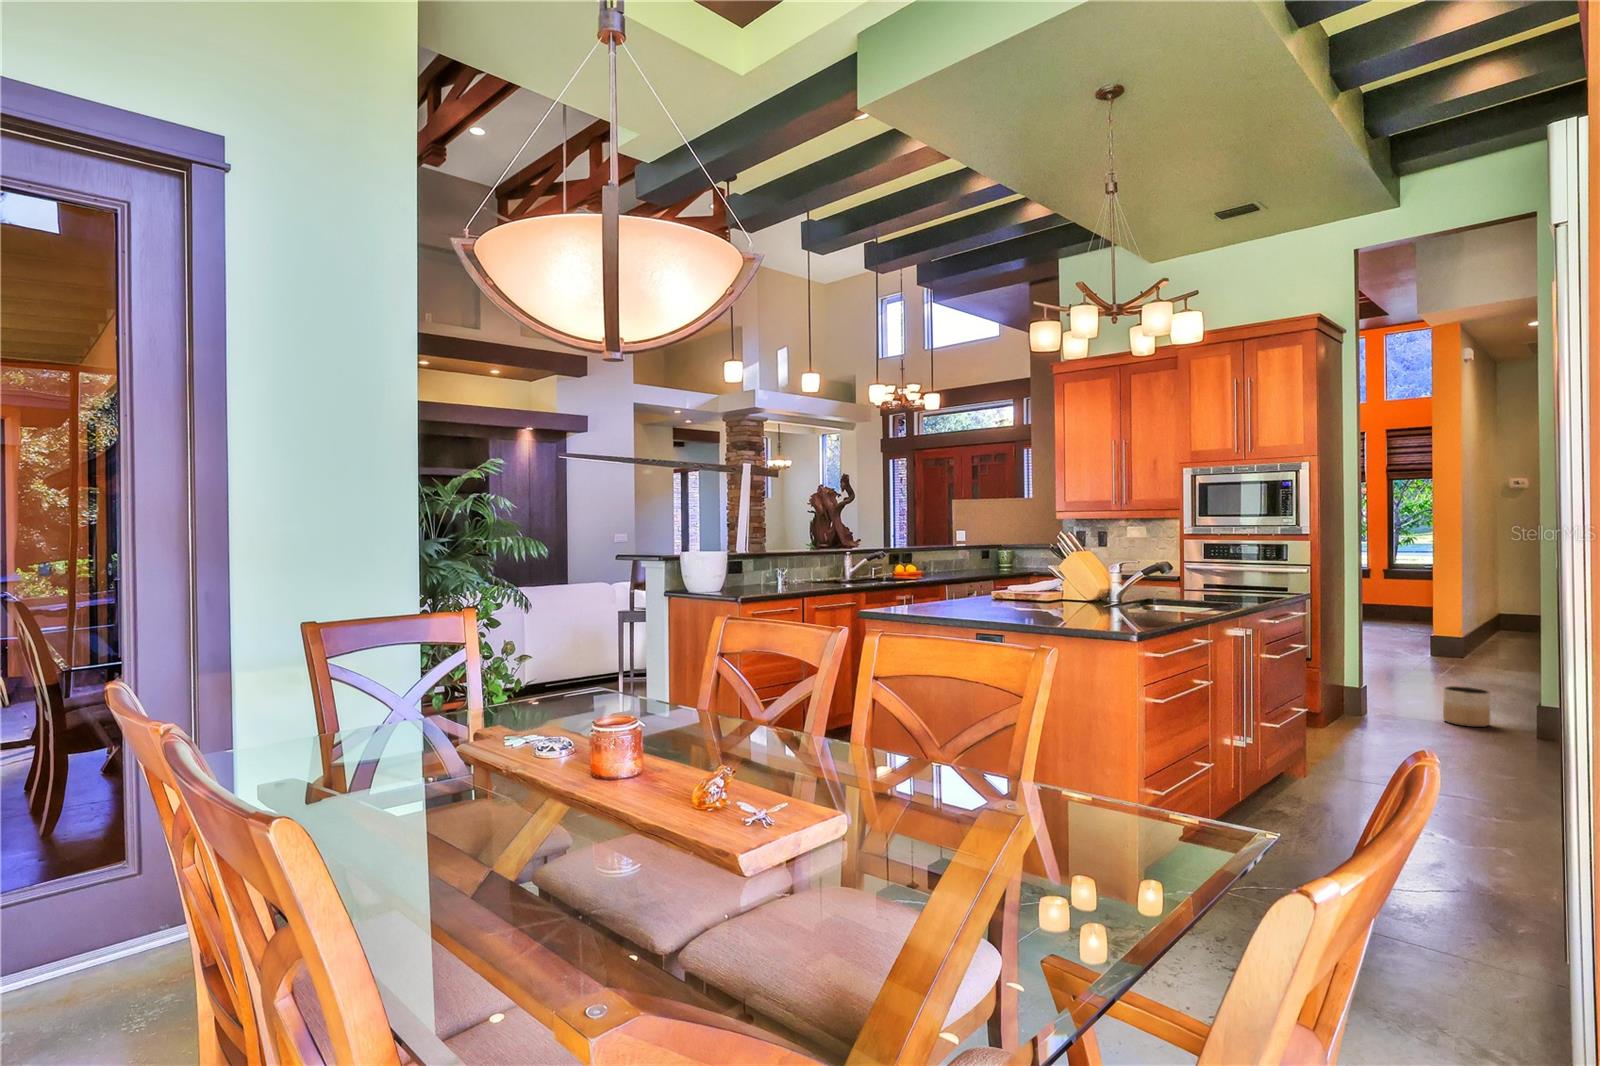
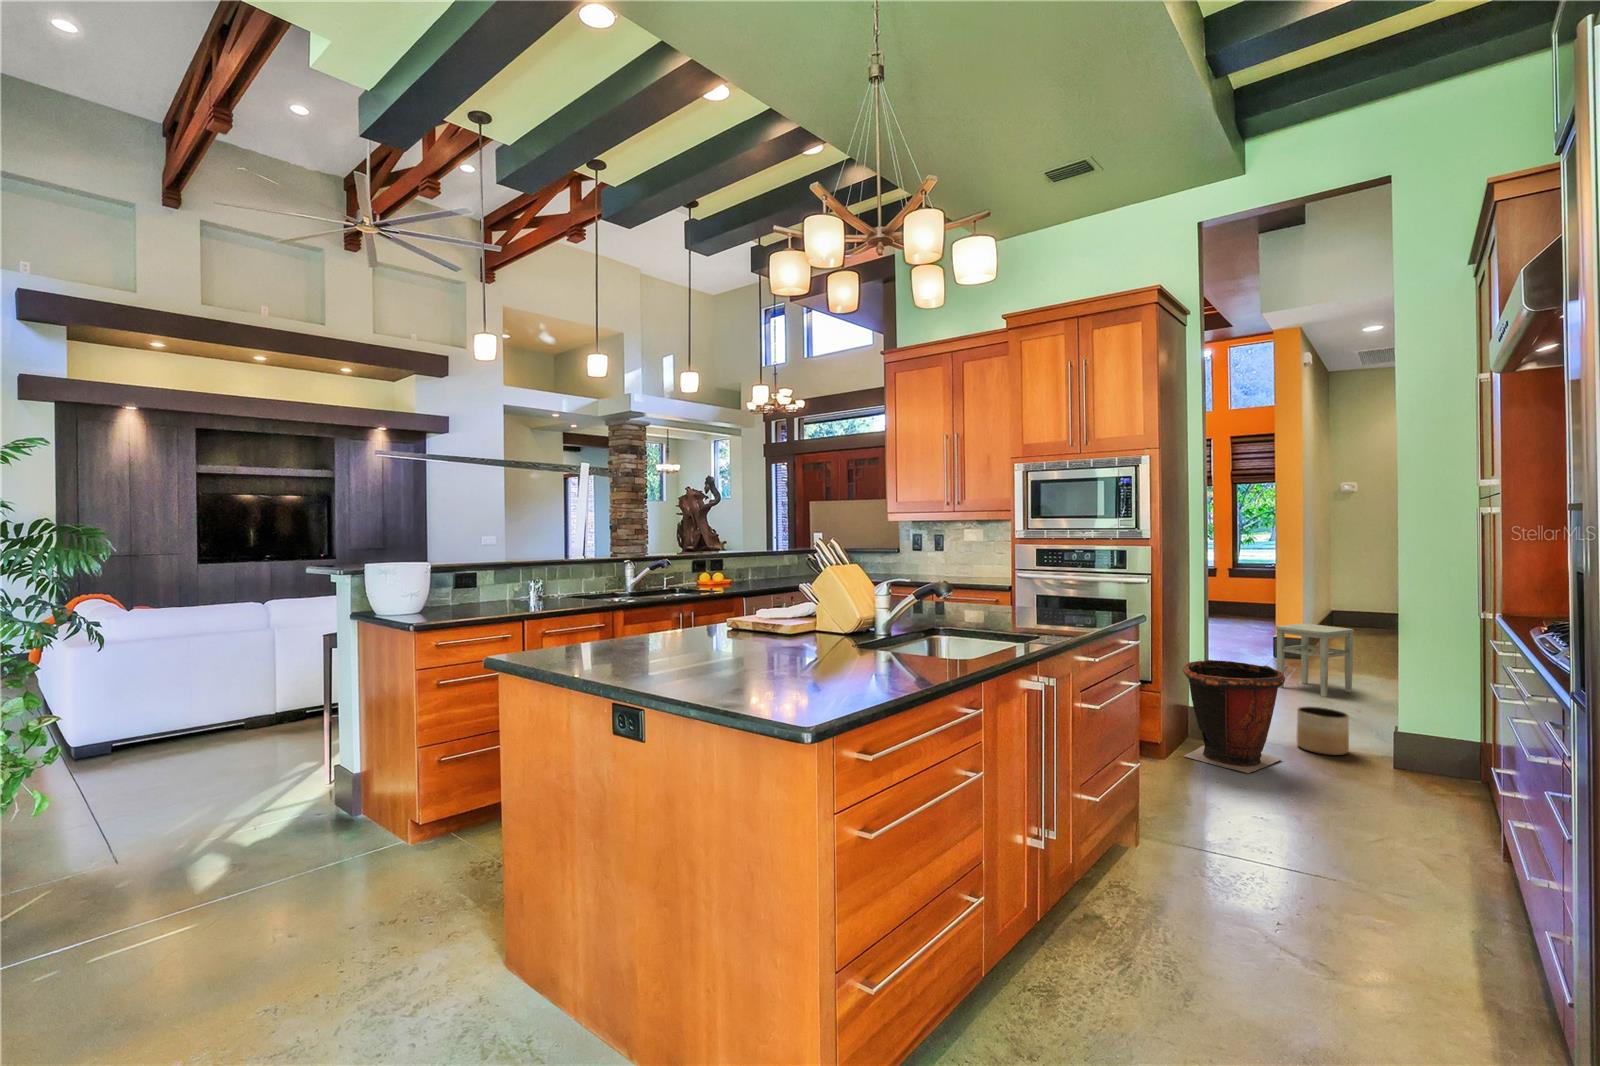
stool: none [1430,619,1508,688] -> present [1276,623,1354,697]
trash can: none [1338,641,1432,736] -> present [1182,660,1287,773]

